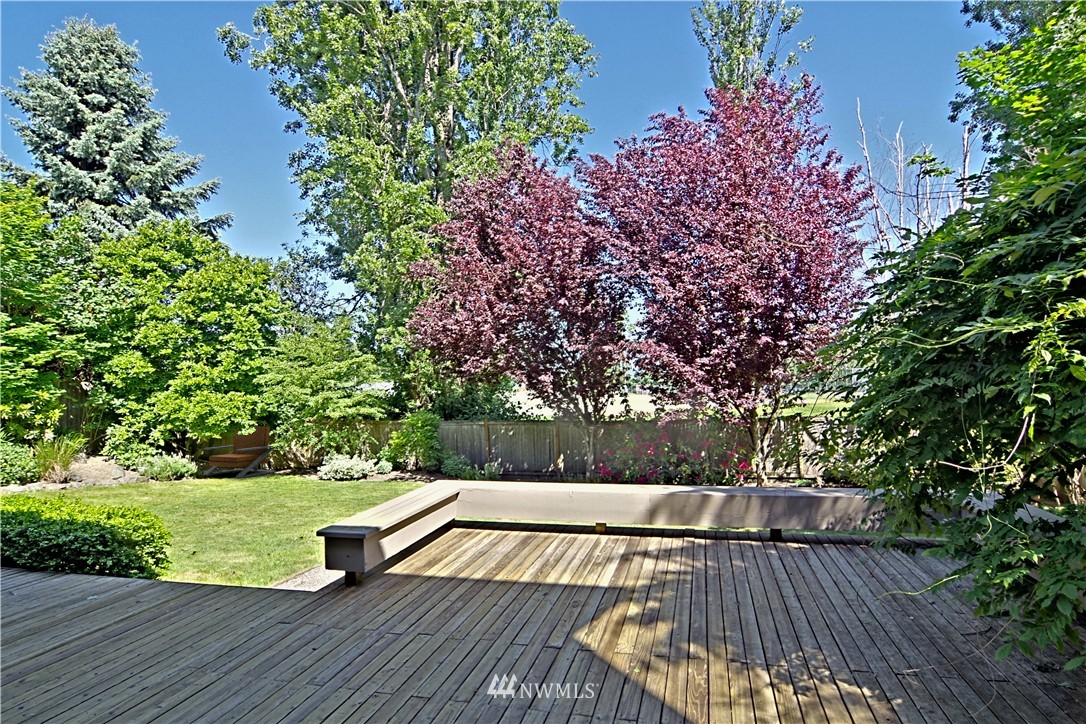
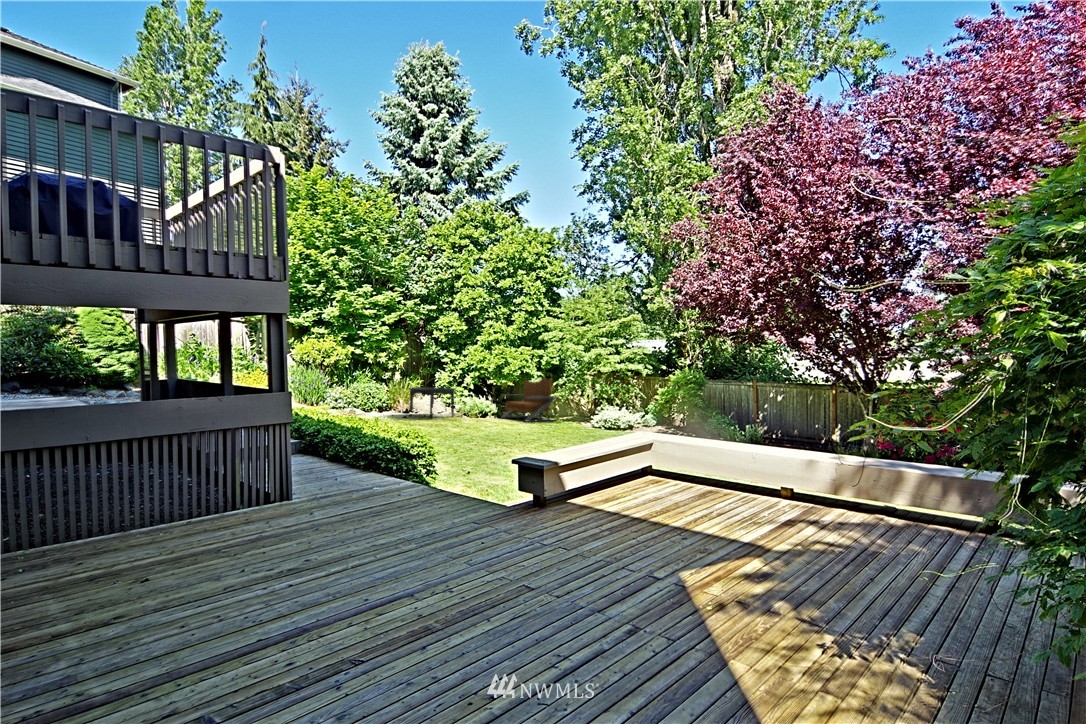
round table: none [64,445,140,487] -> present [409,387,456,418]

